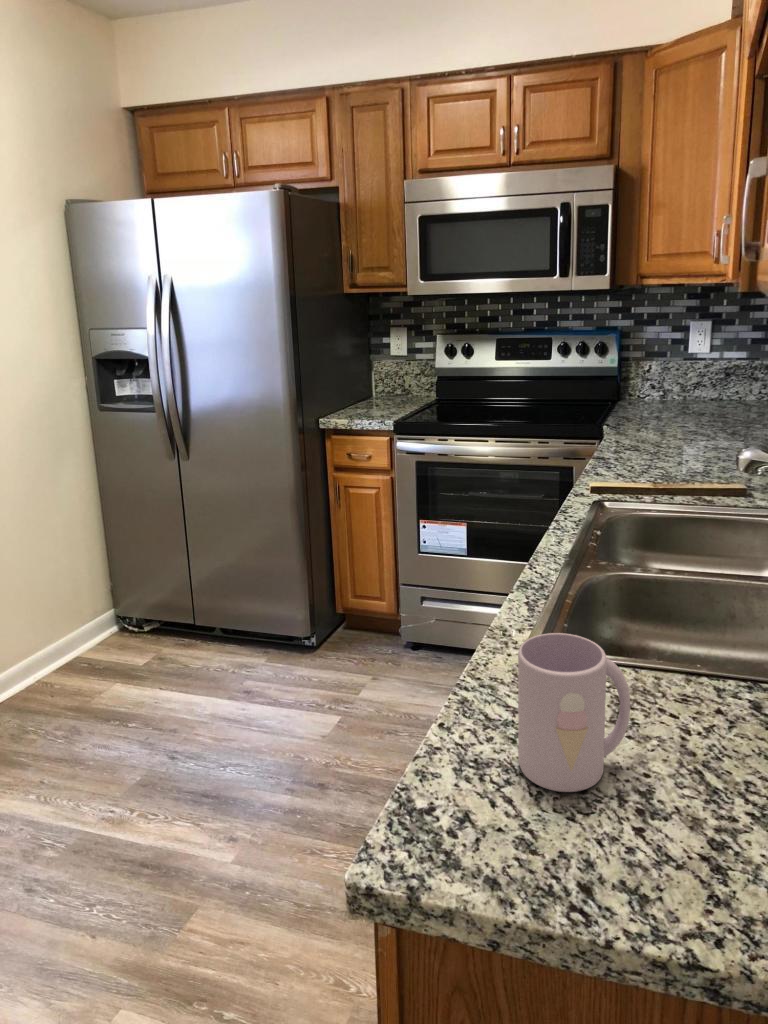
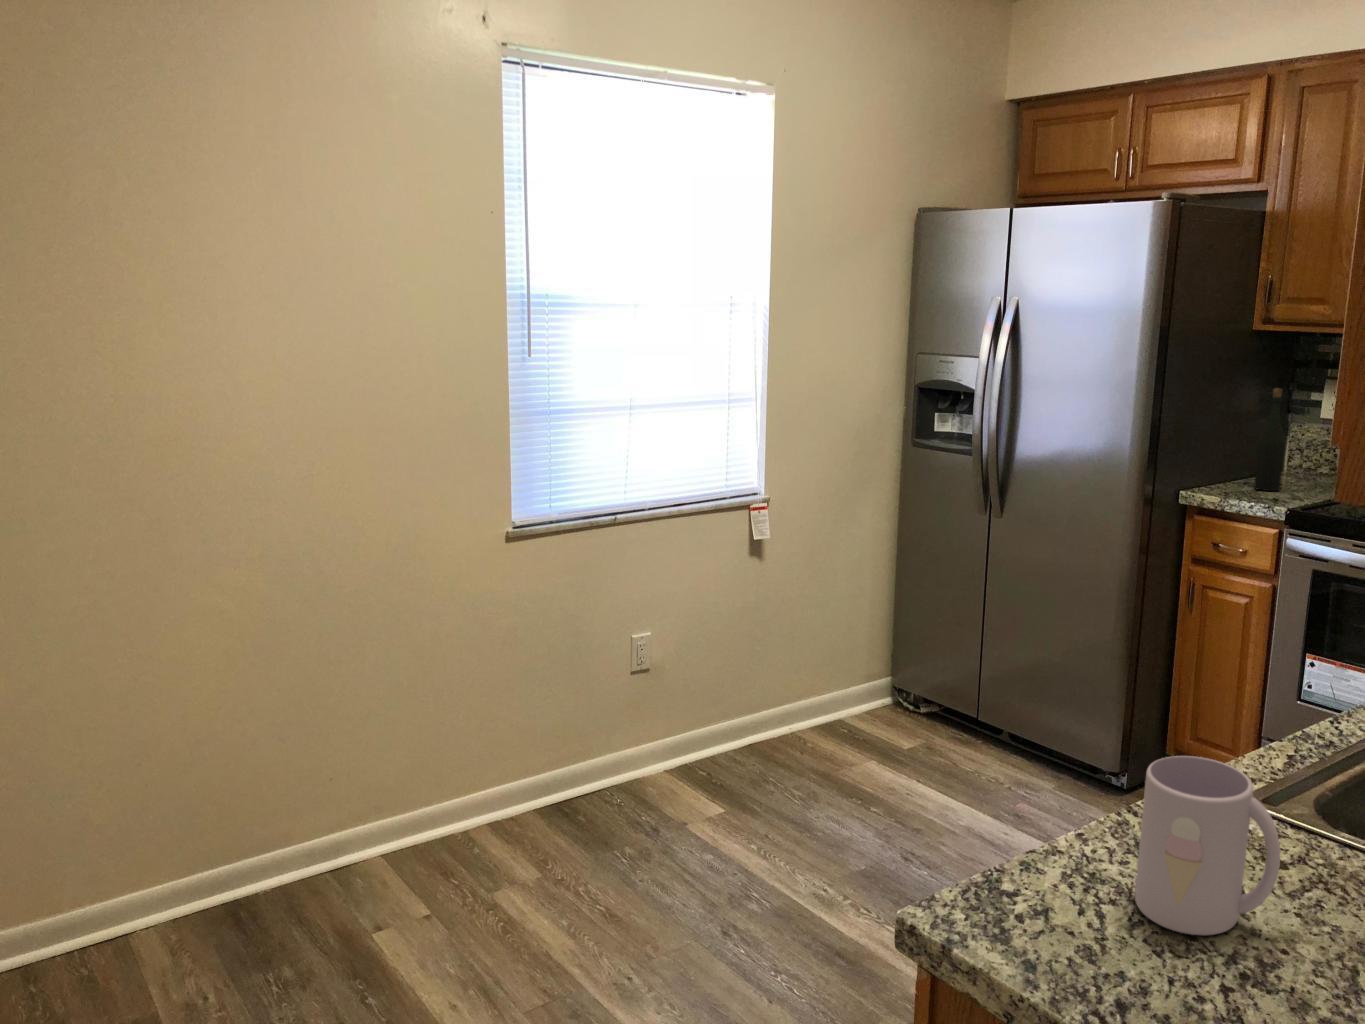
bottle: none [361,333,380,410] -> present [1255,388,1285,491]

